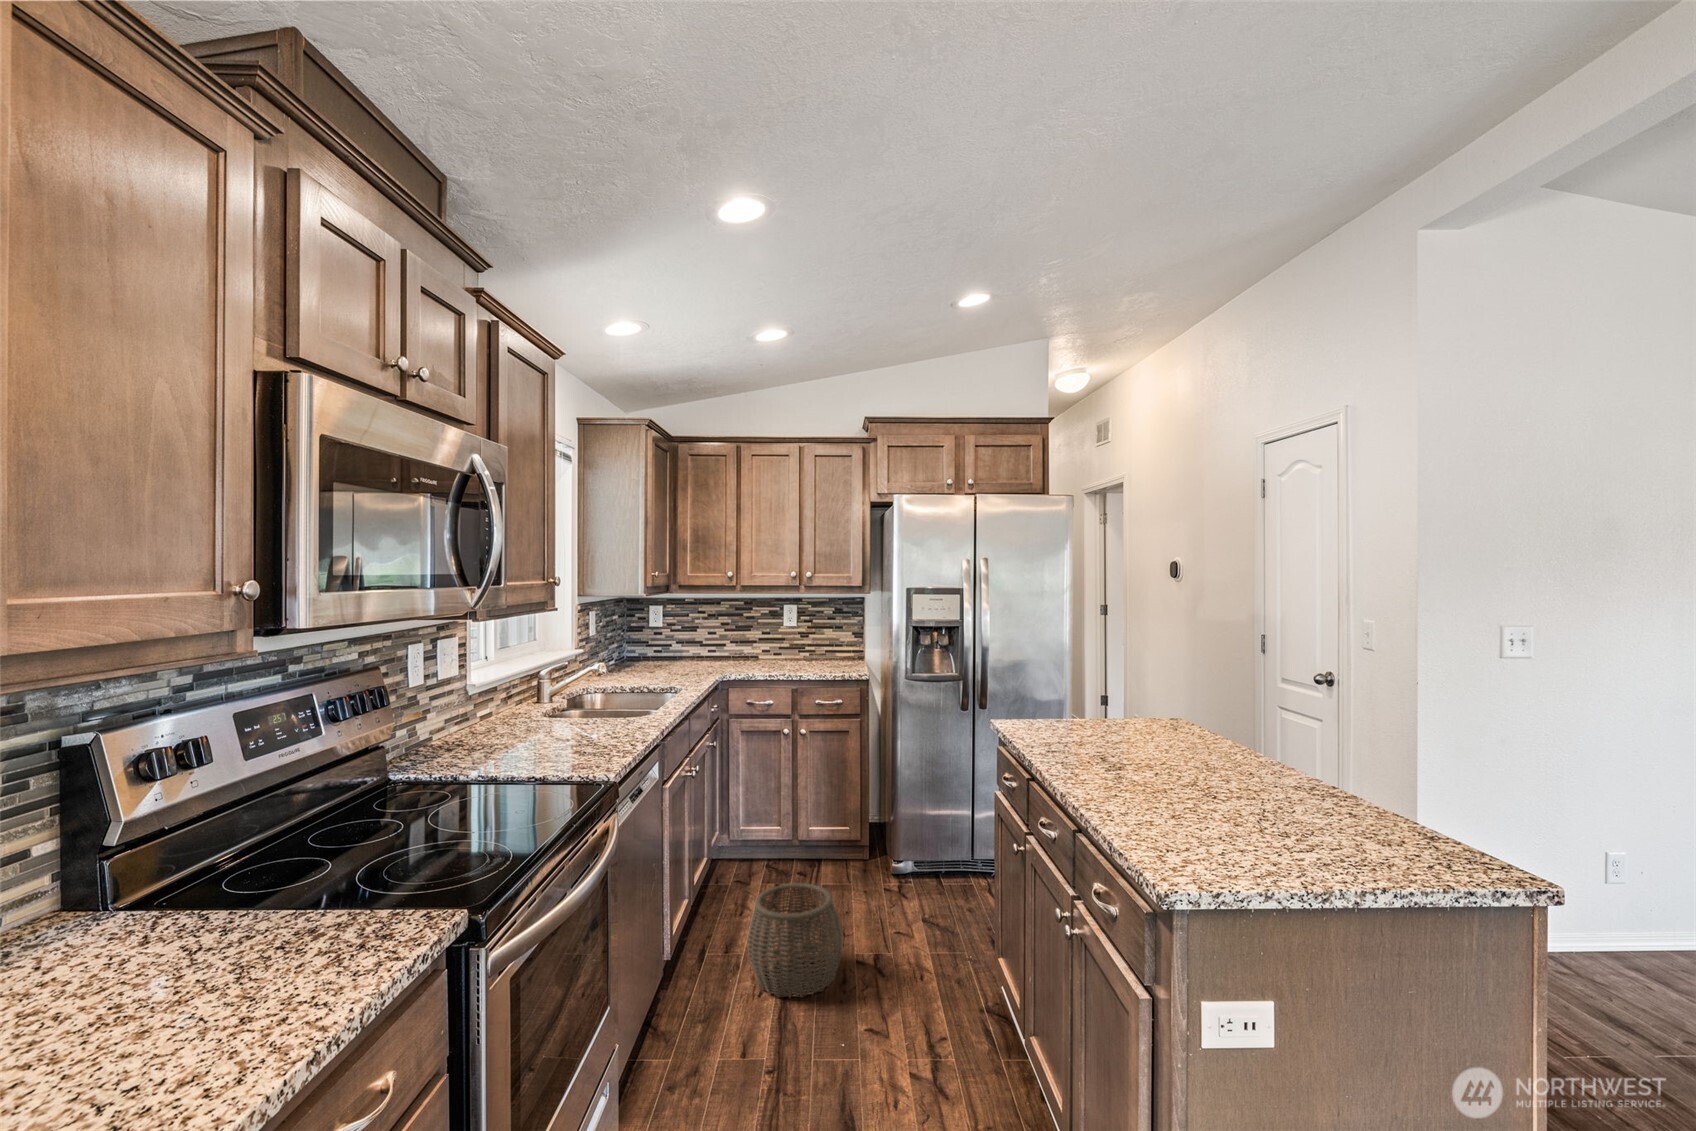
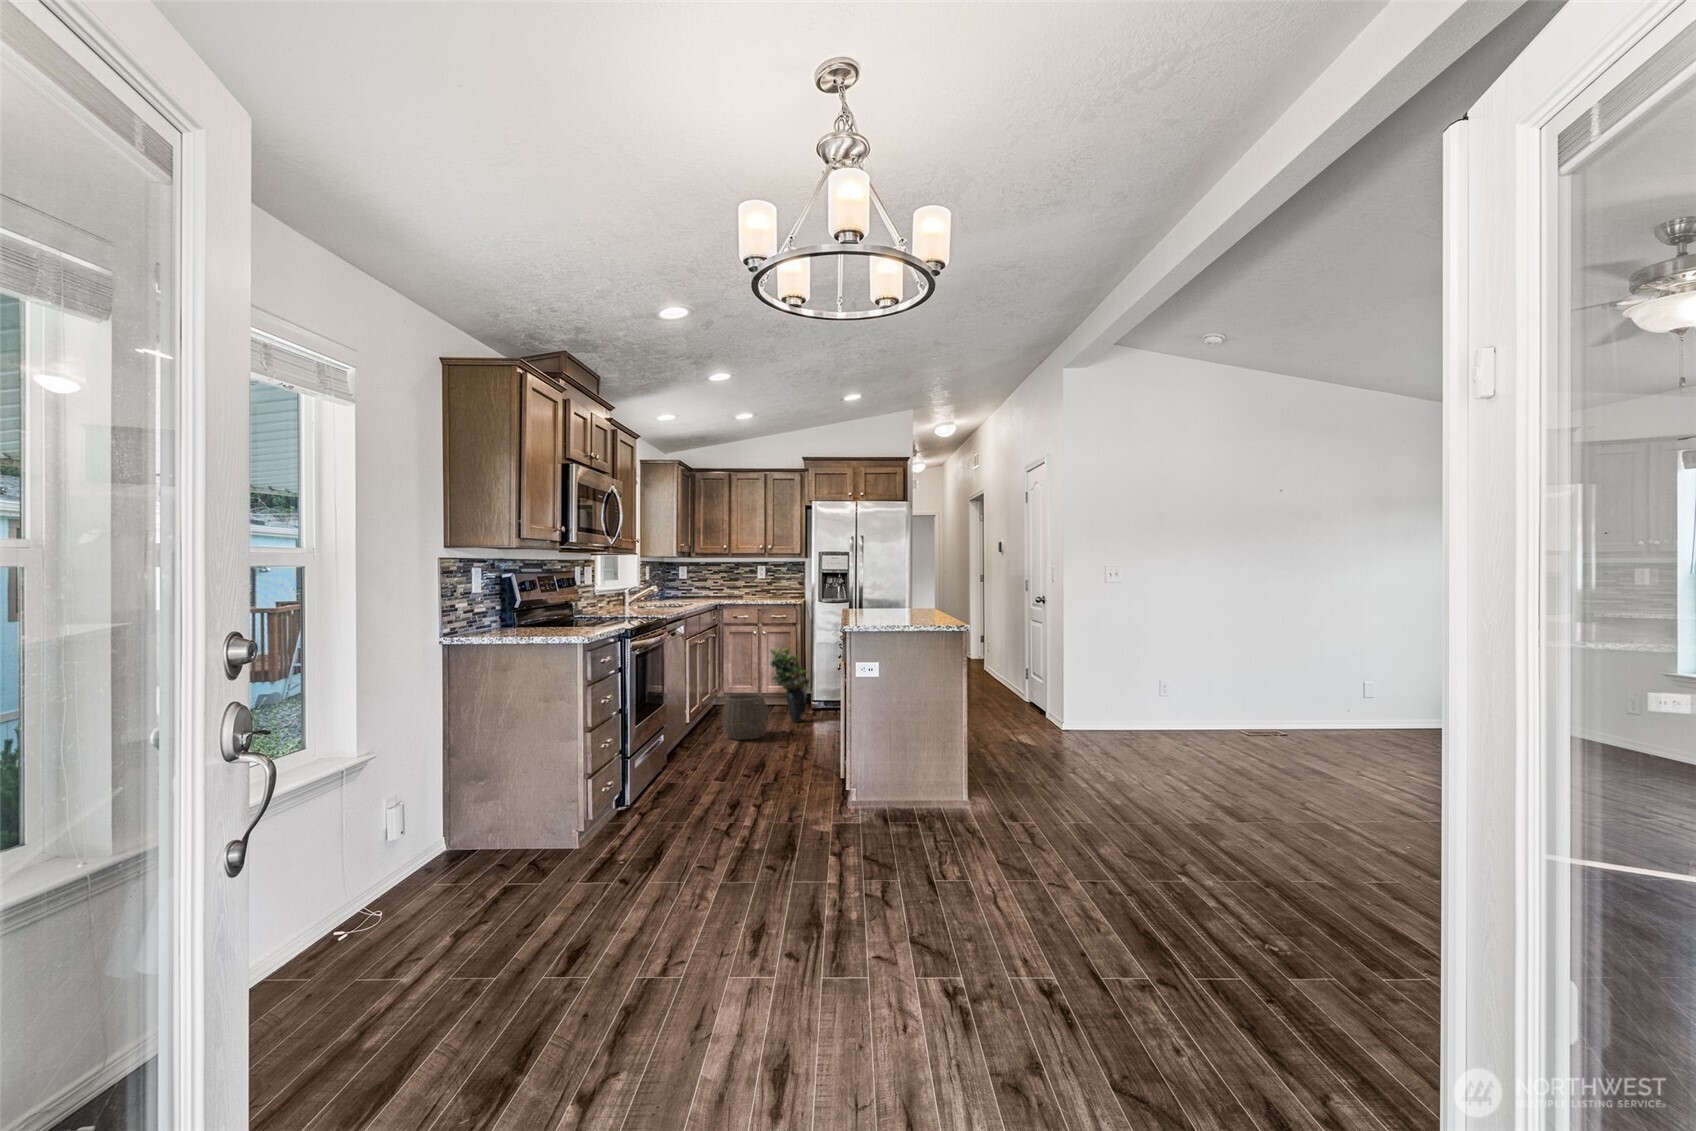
potted plant: none [823,767,904,920] -> present [769,648,810,722]

